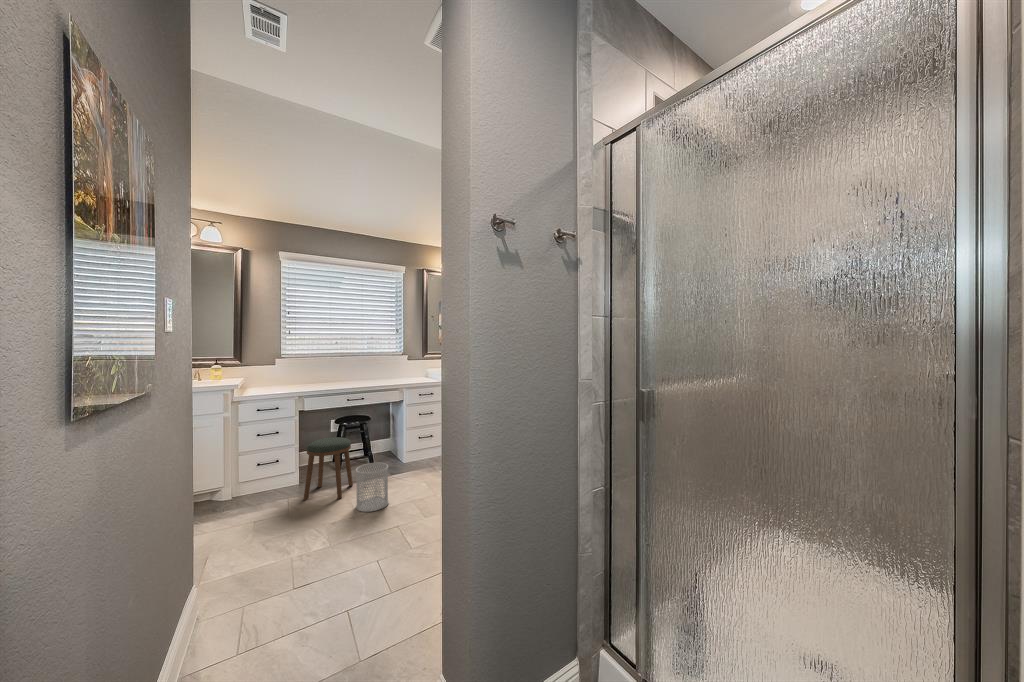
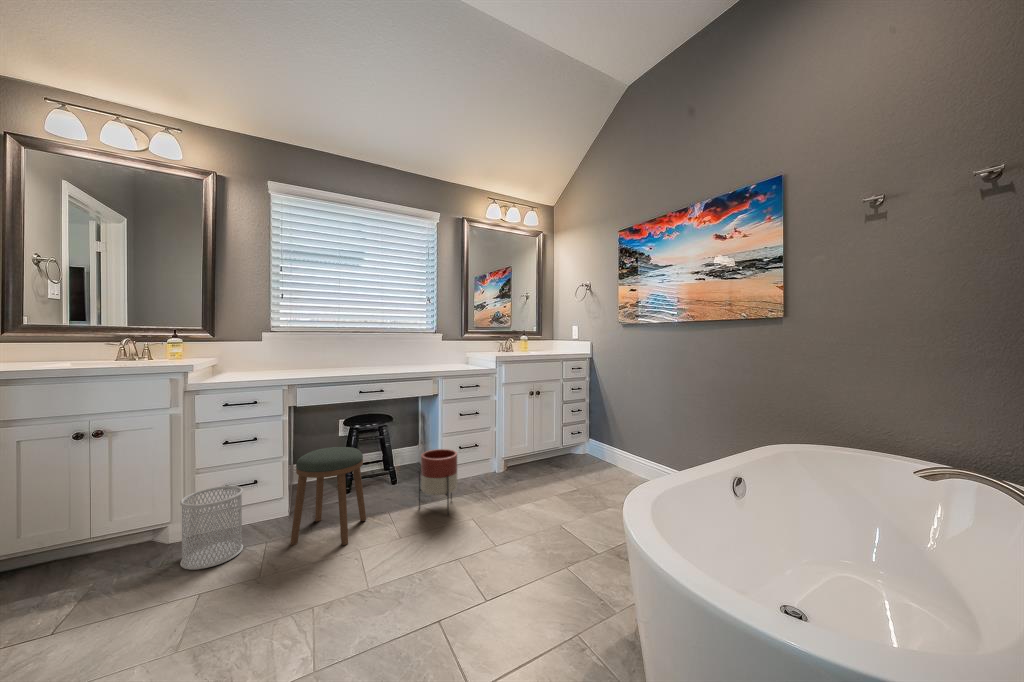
planter: none [389,438,416,481] -> present [419,449,457,515]
wastebasket: present [356,463,389,512] -> present [180,486,243,570]

